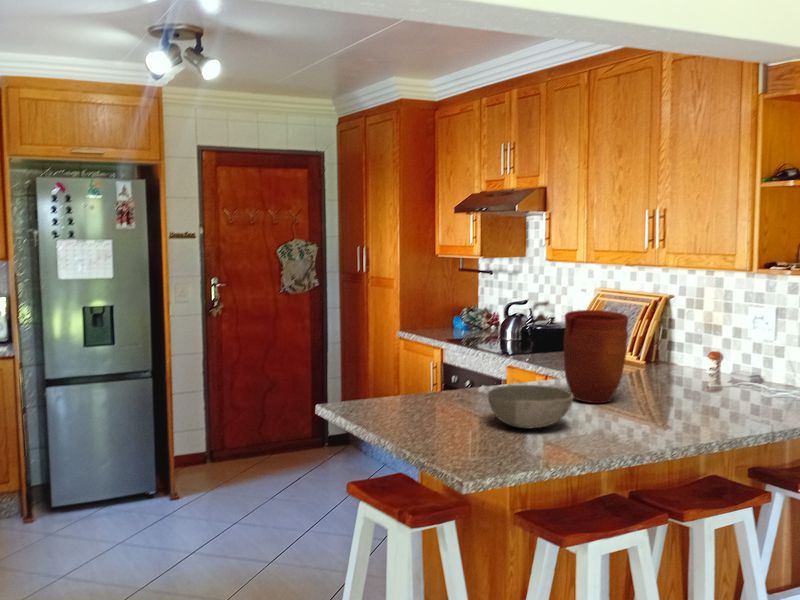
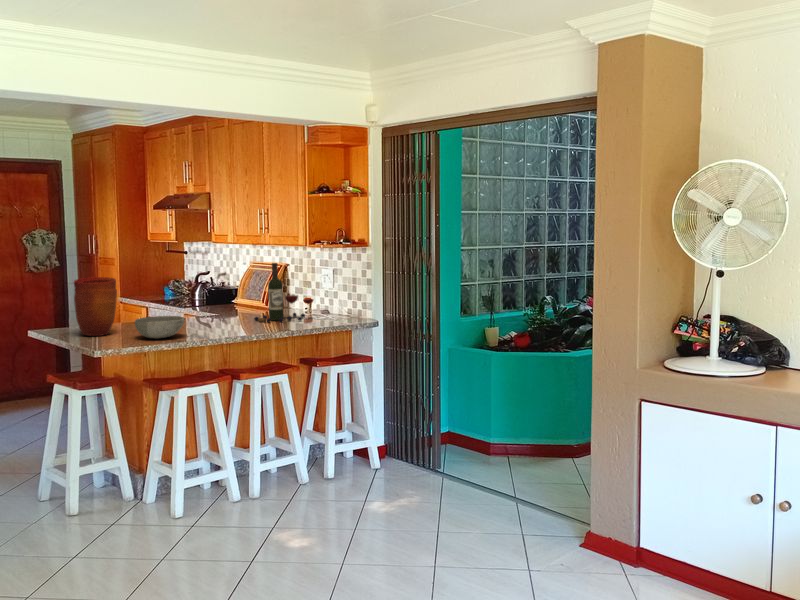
wine bottle: none [648,296,753,396] -> present [254,263,313,322]
vase: present [564,310,628,403] -> present [74,277,117,336]

